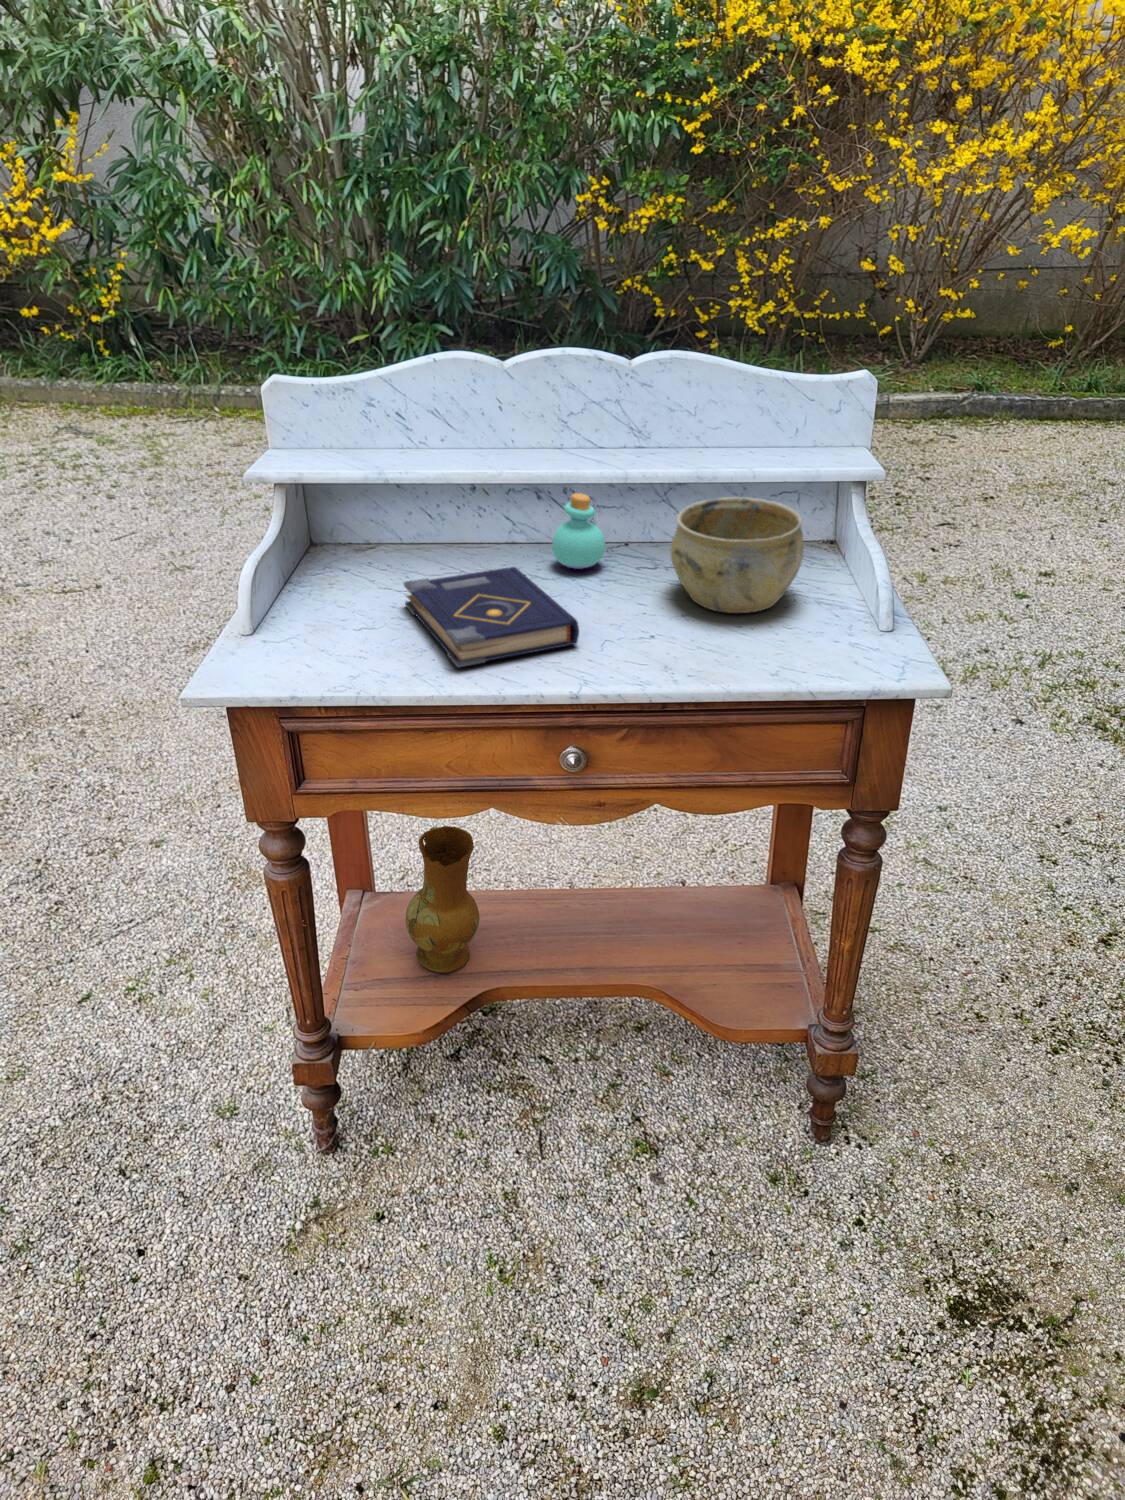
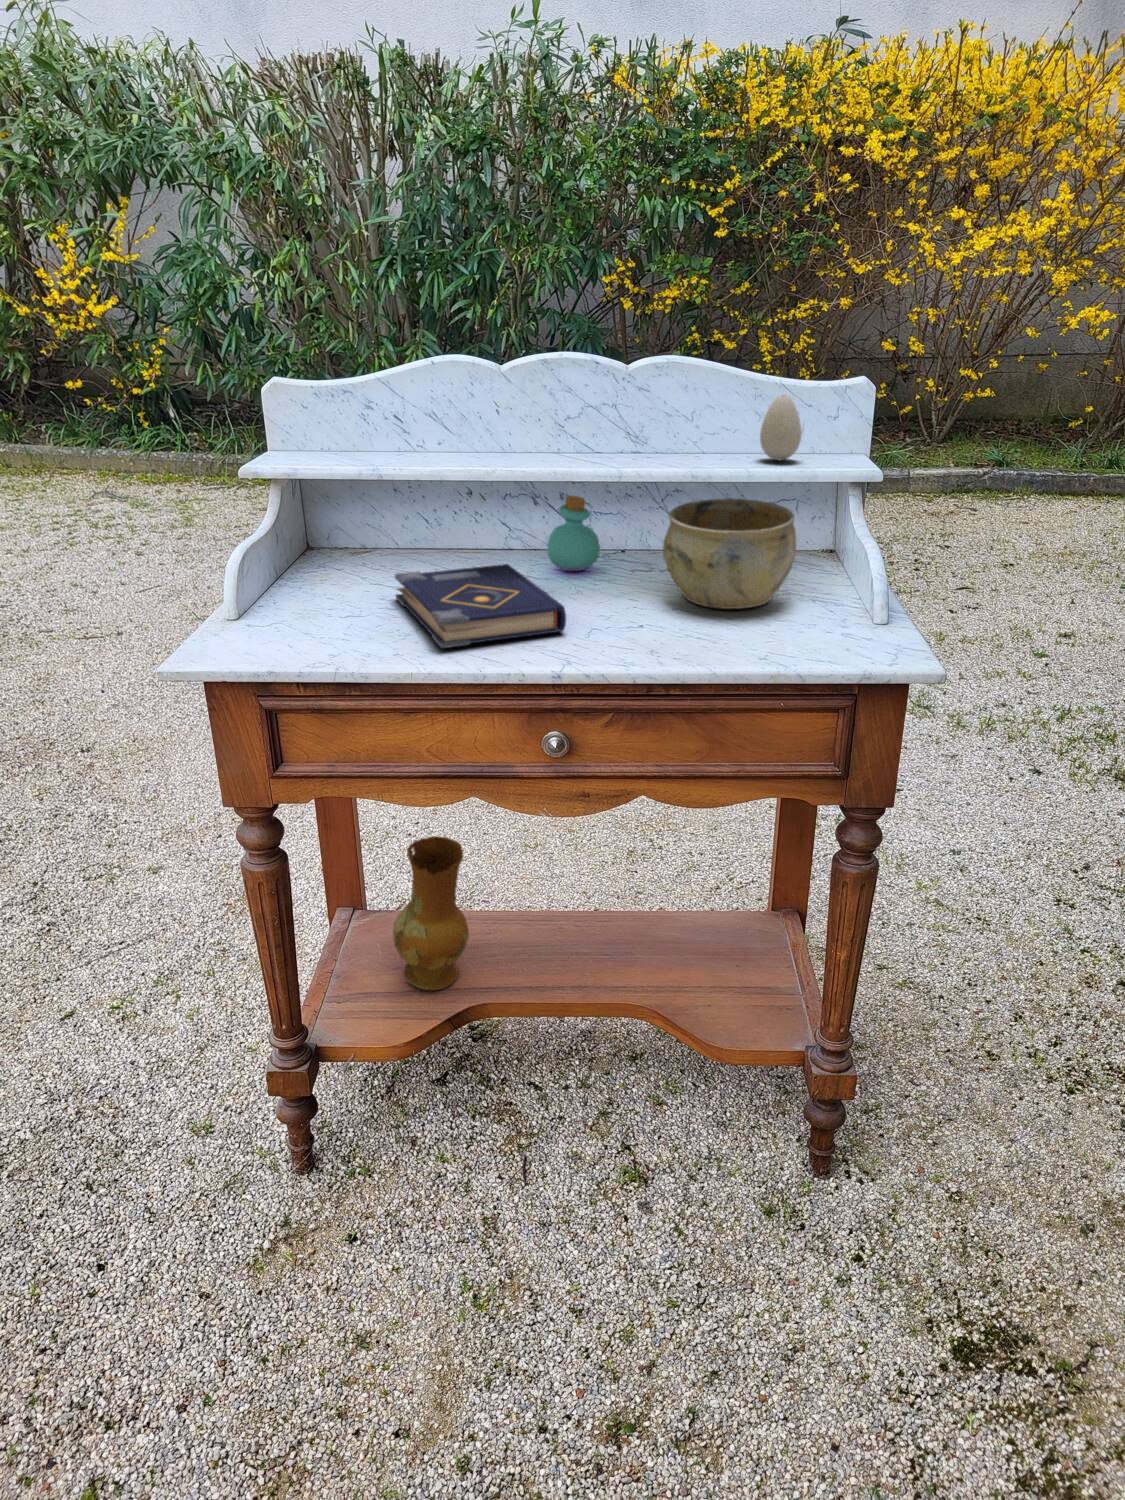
decorative egg: none [765,392,807,457] -> present [760,395,802,460]

